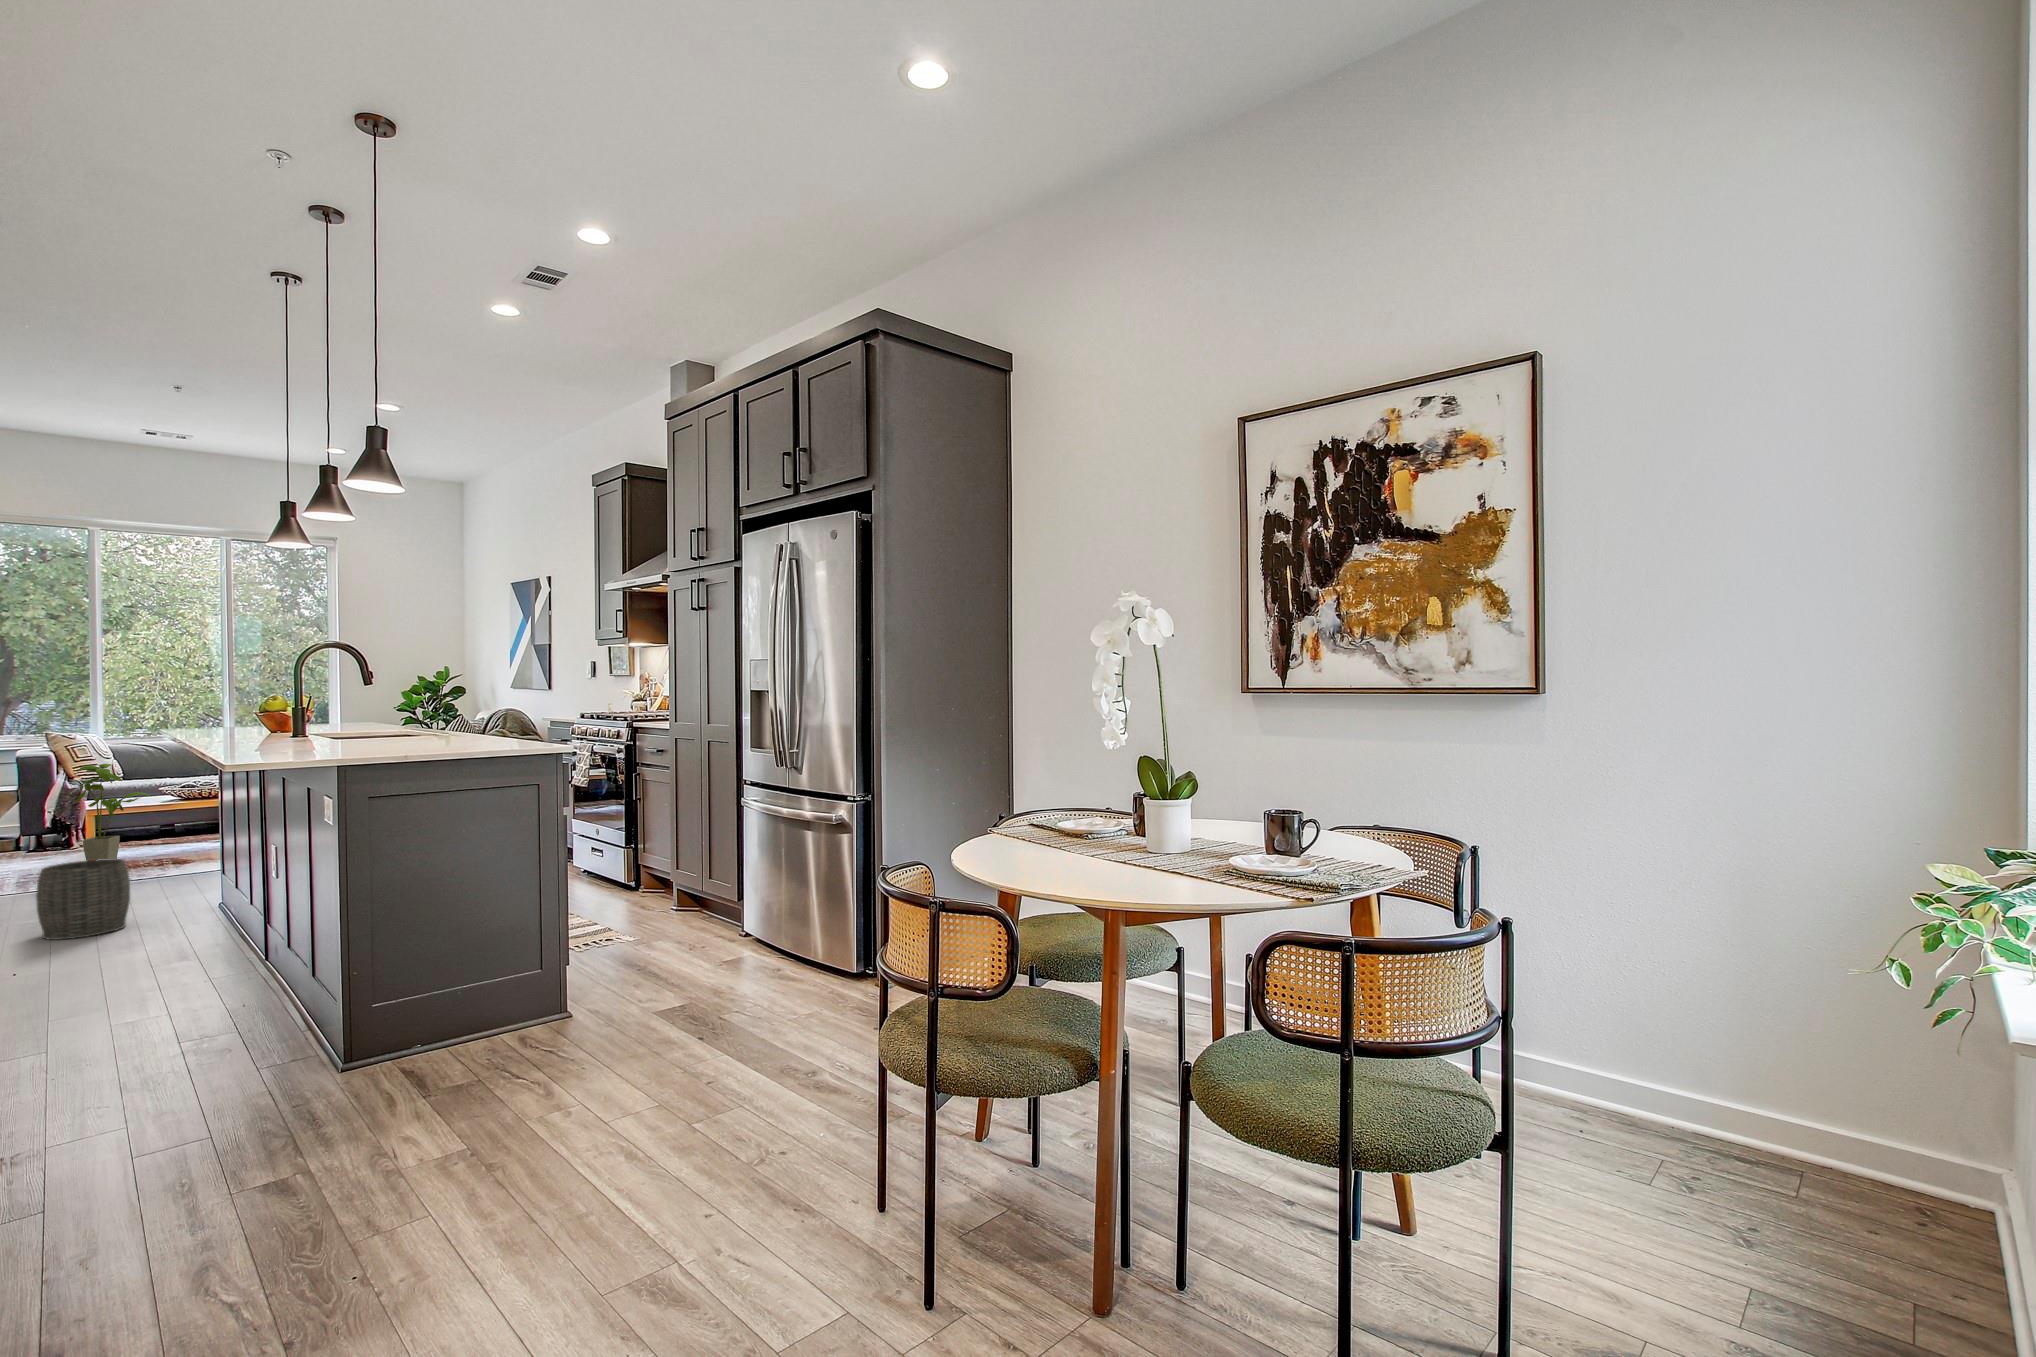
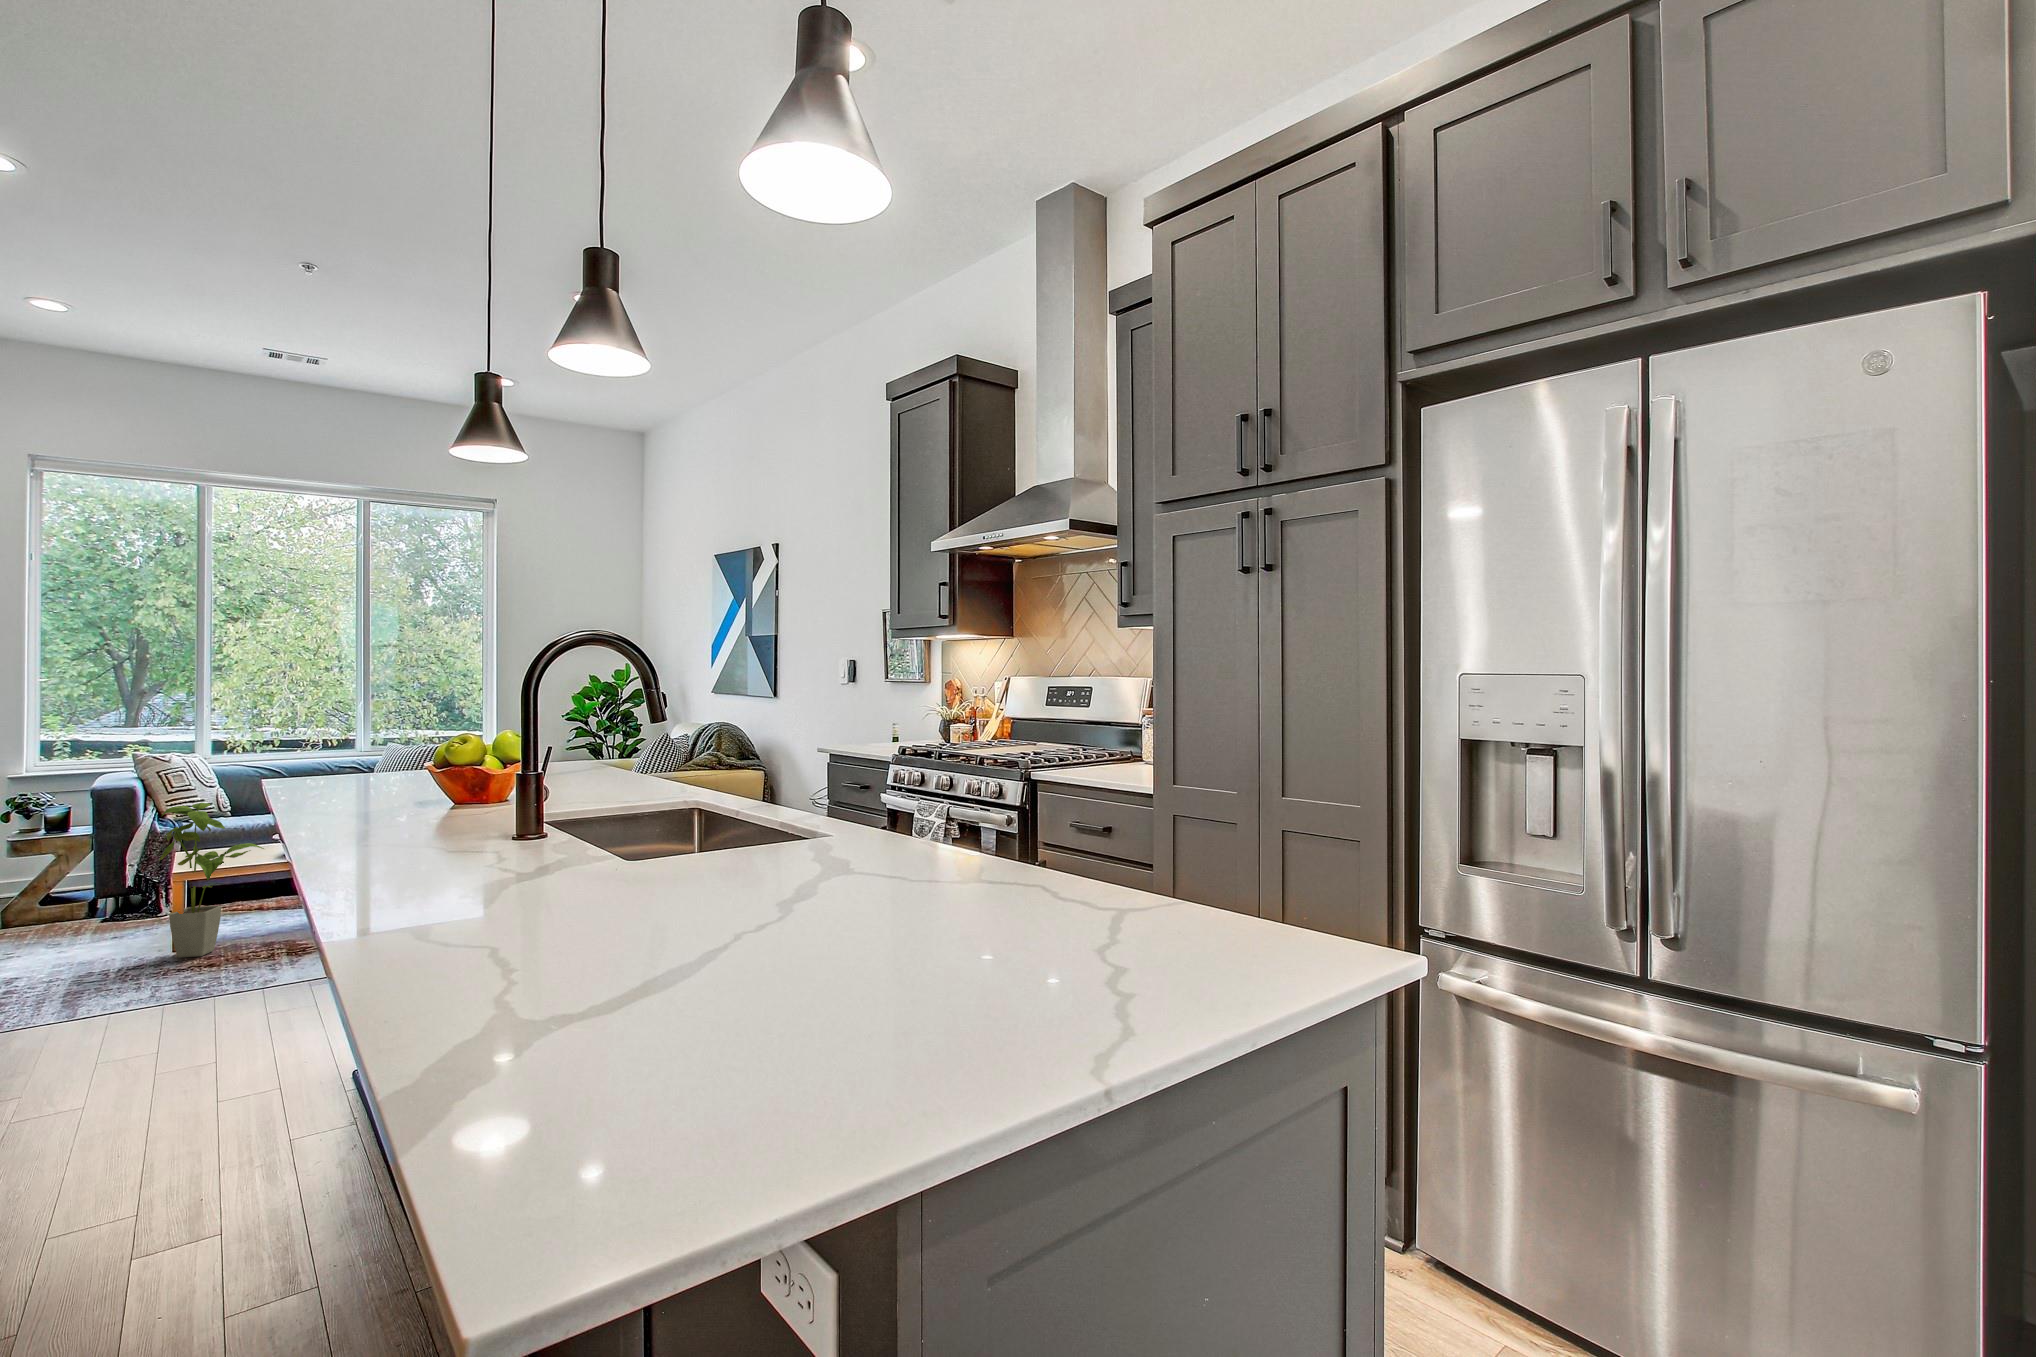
woven basket: present [36,859,130,940] -> none [52,999,218,1166]

